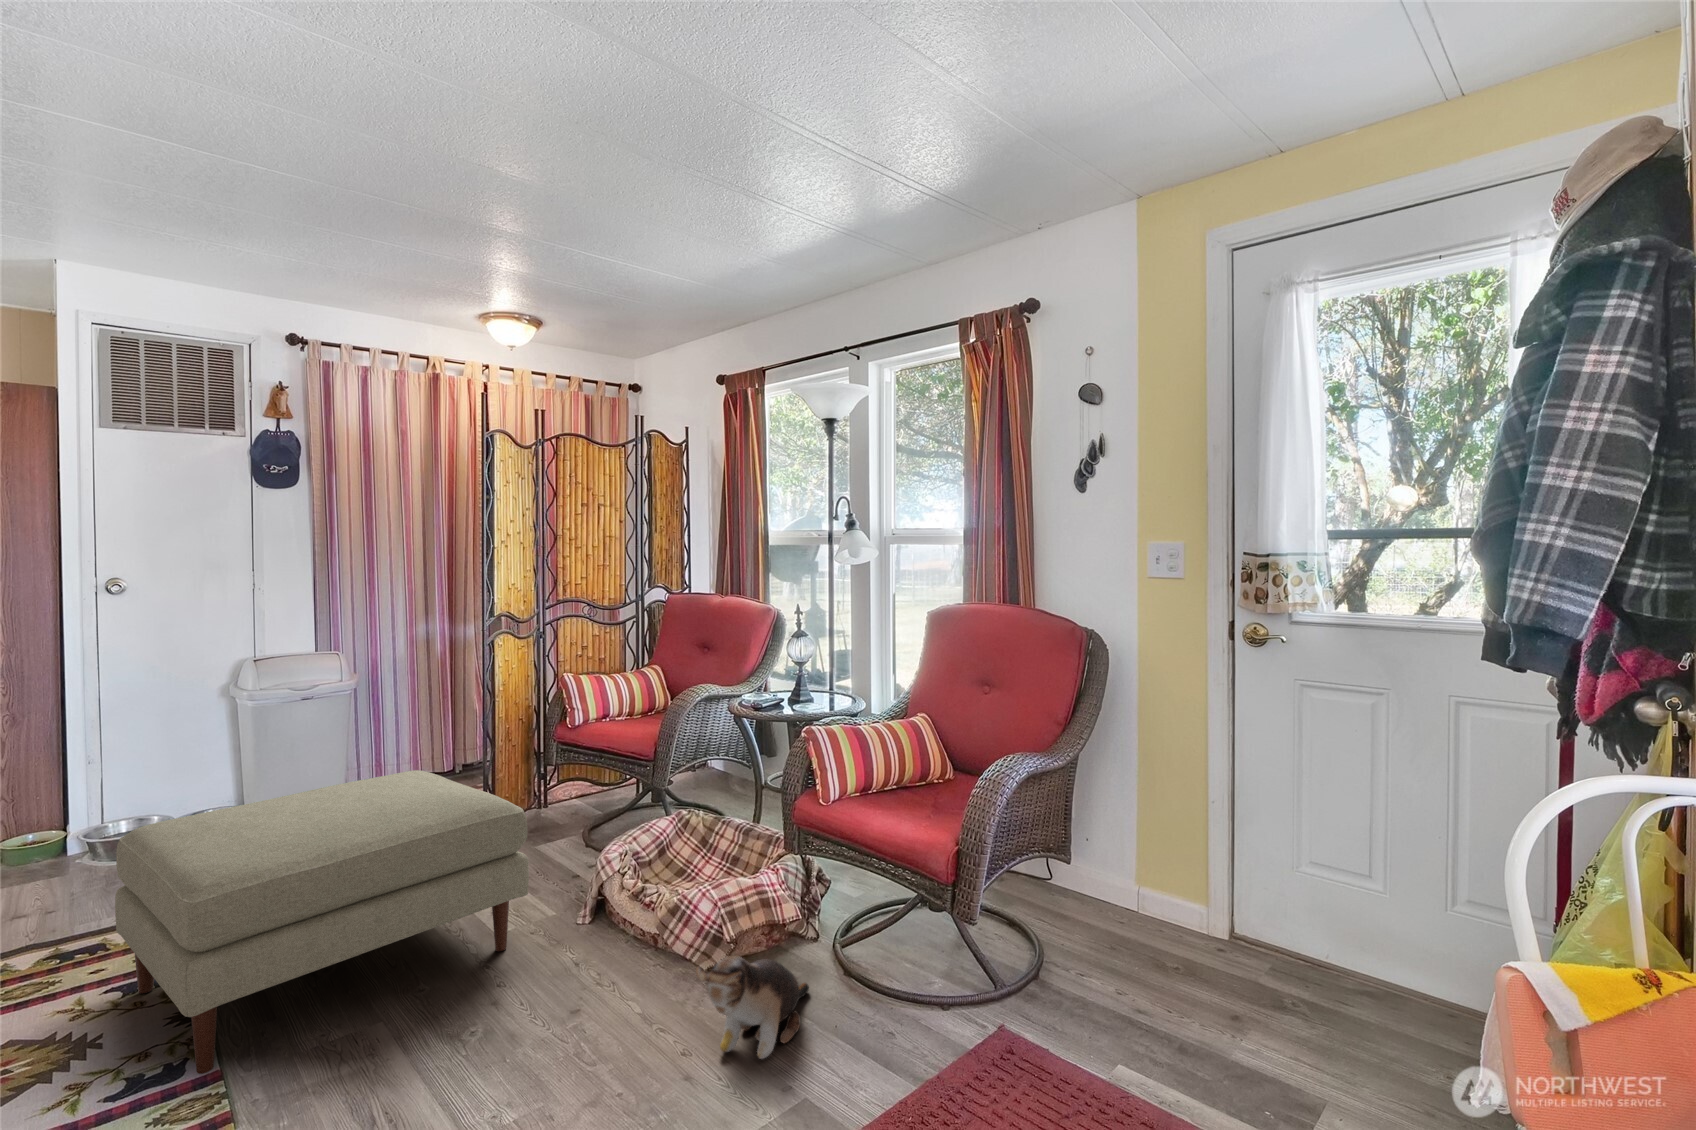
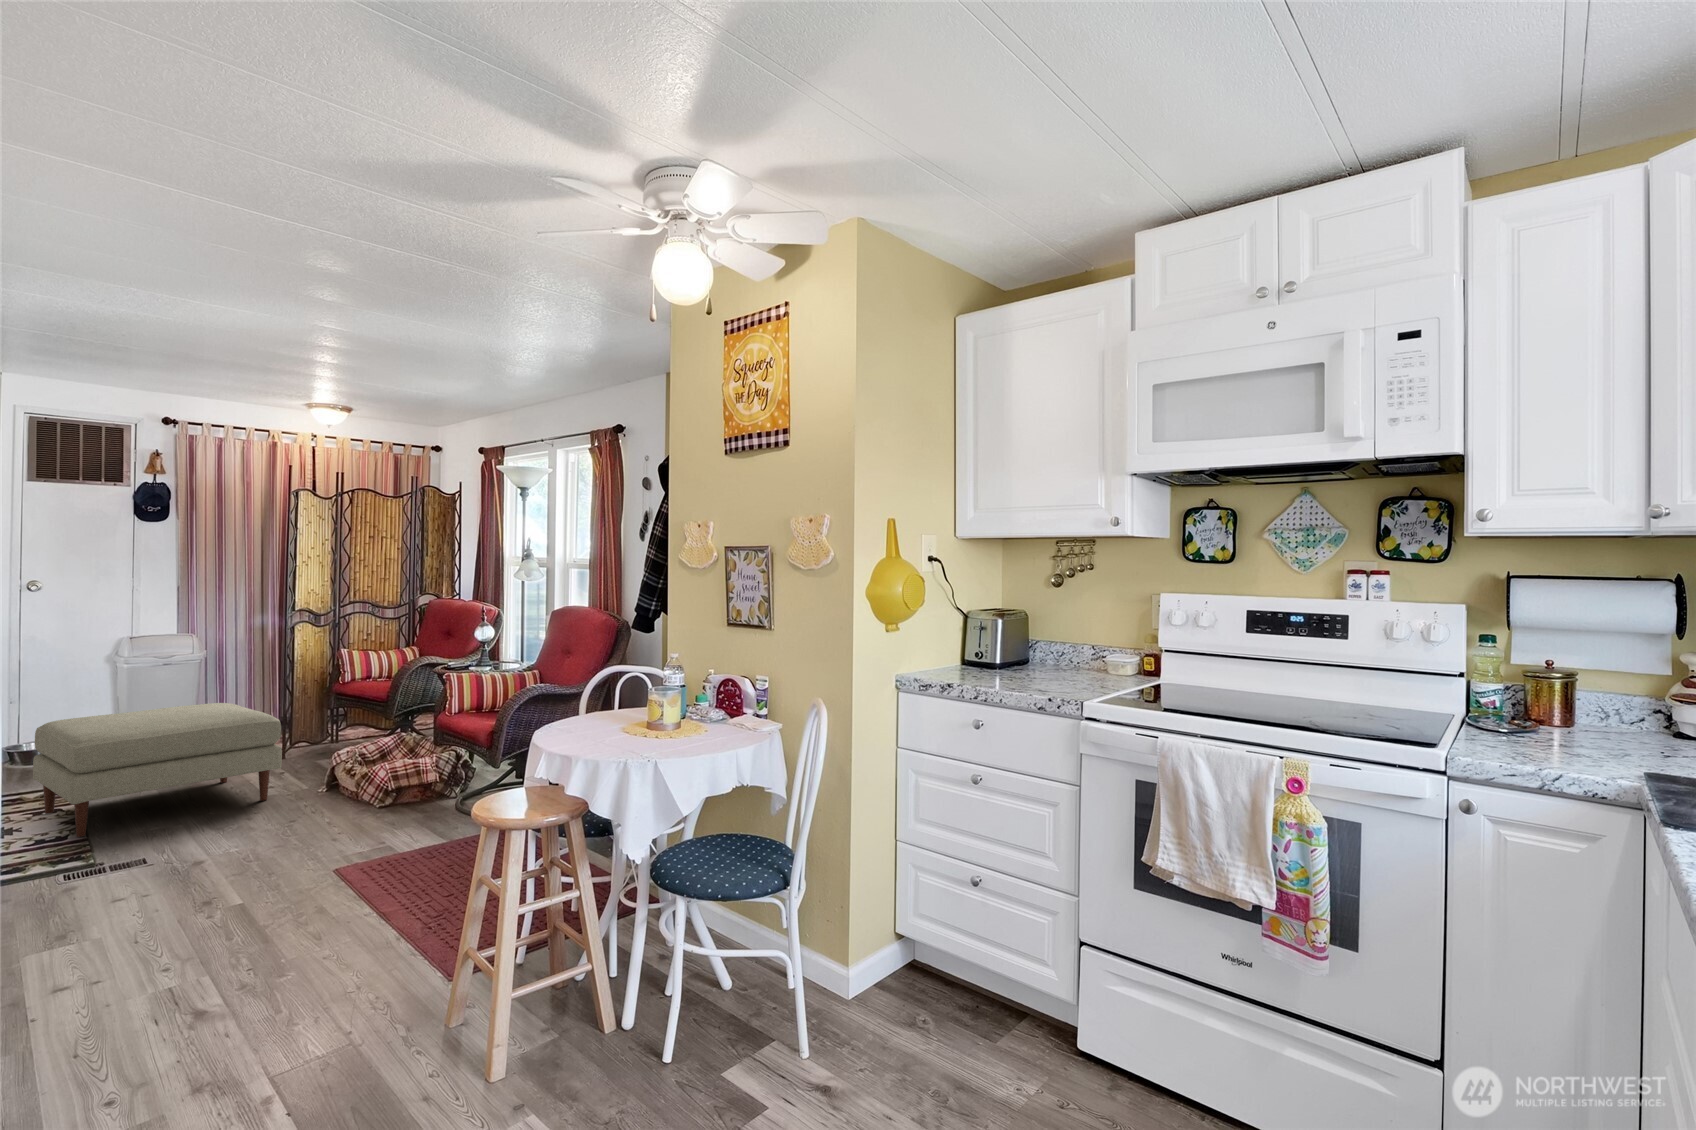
plush toy: present [696,955,809,1059] -> none [337,780,426,832]

